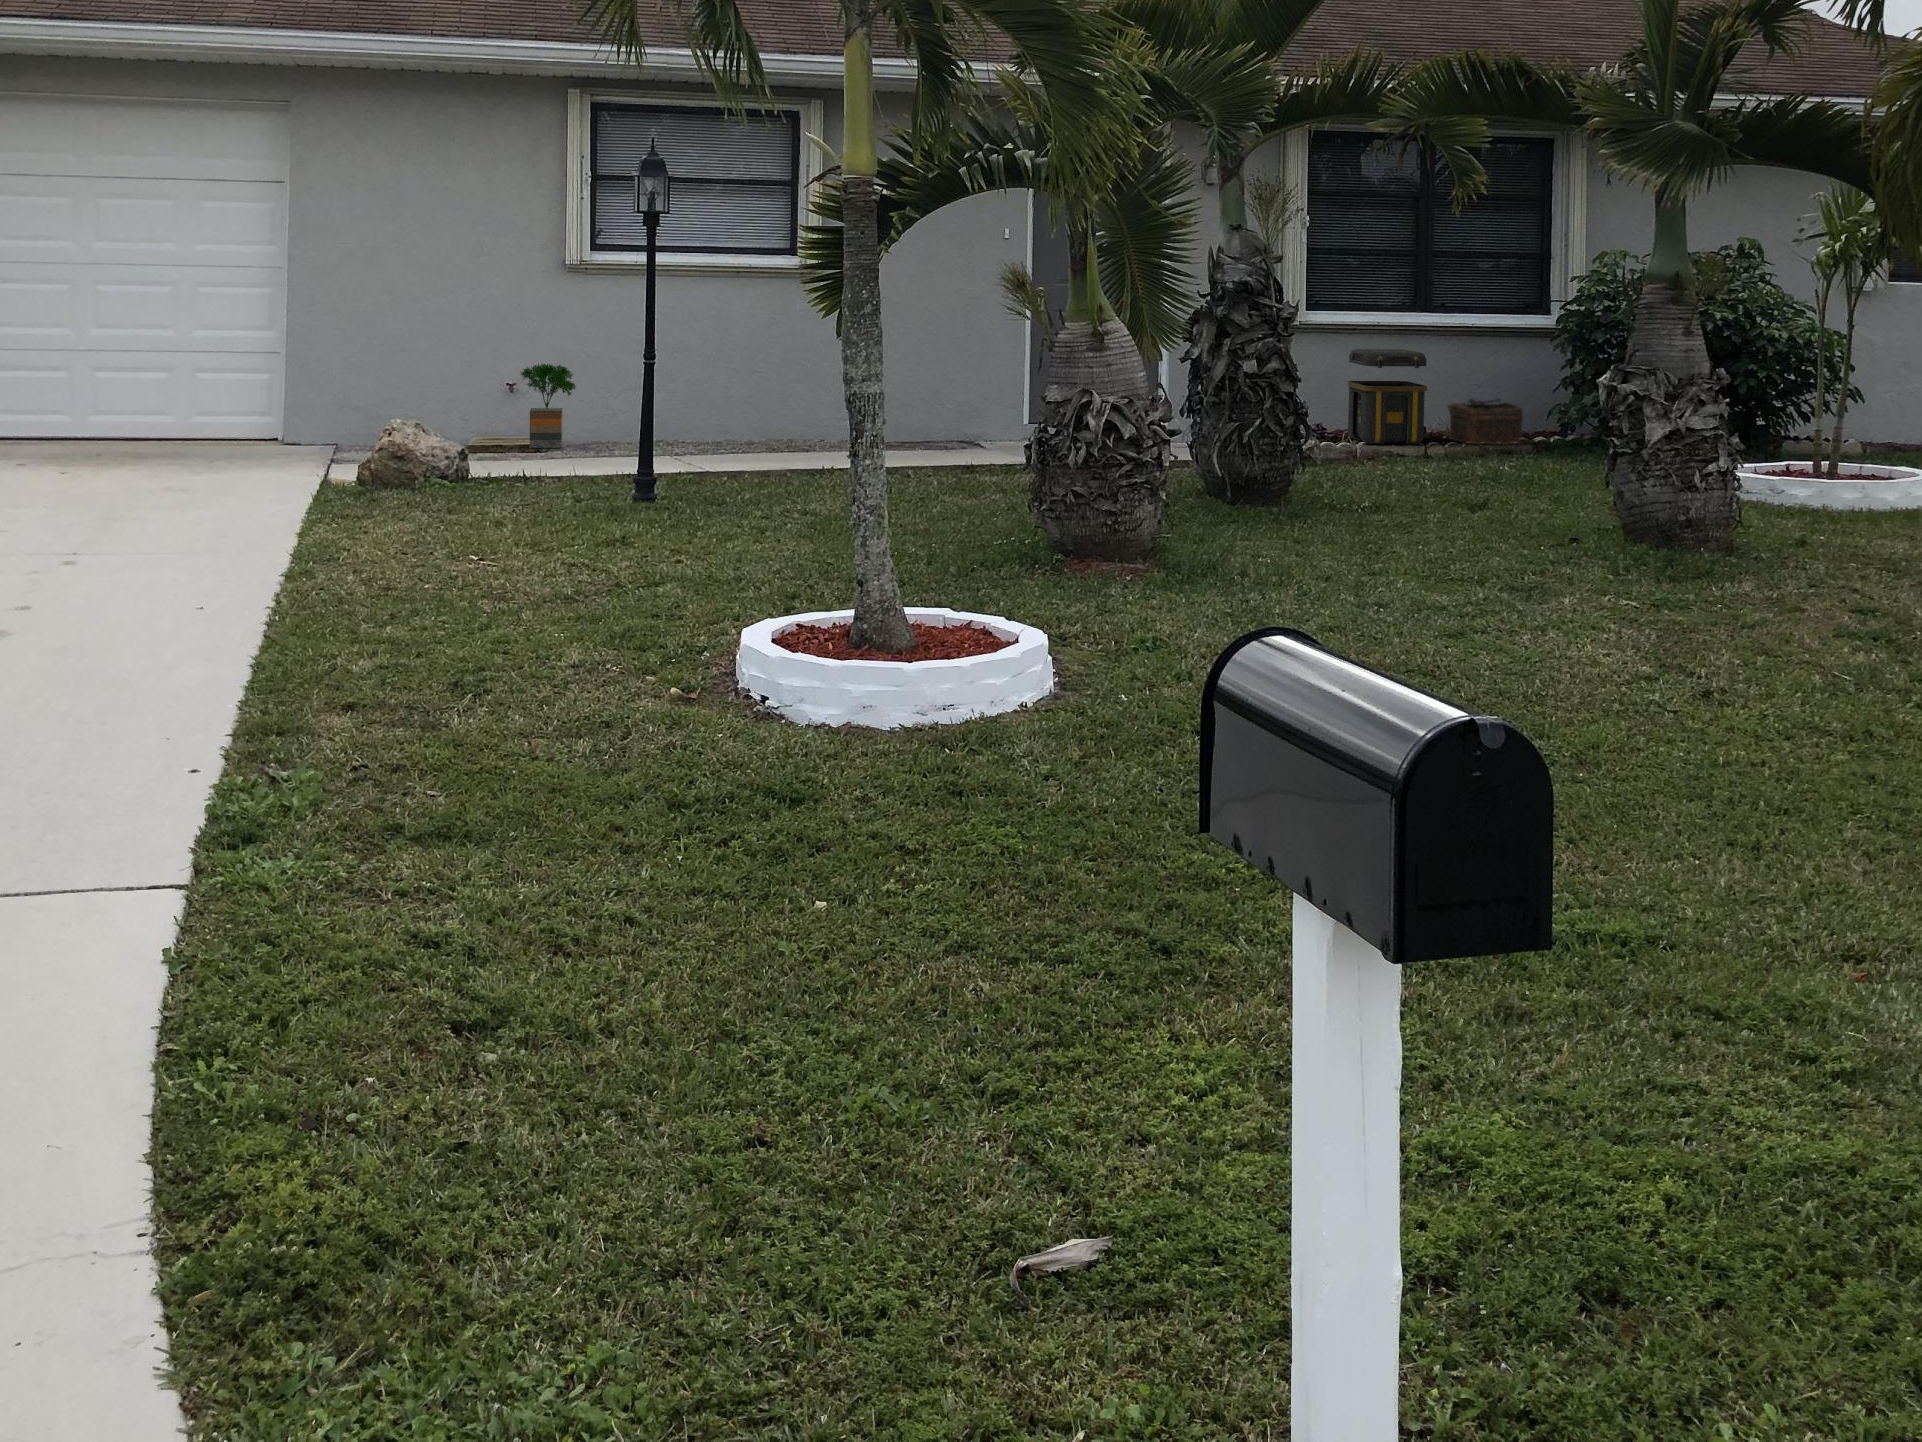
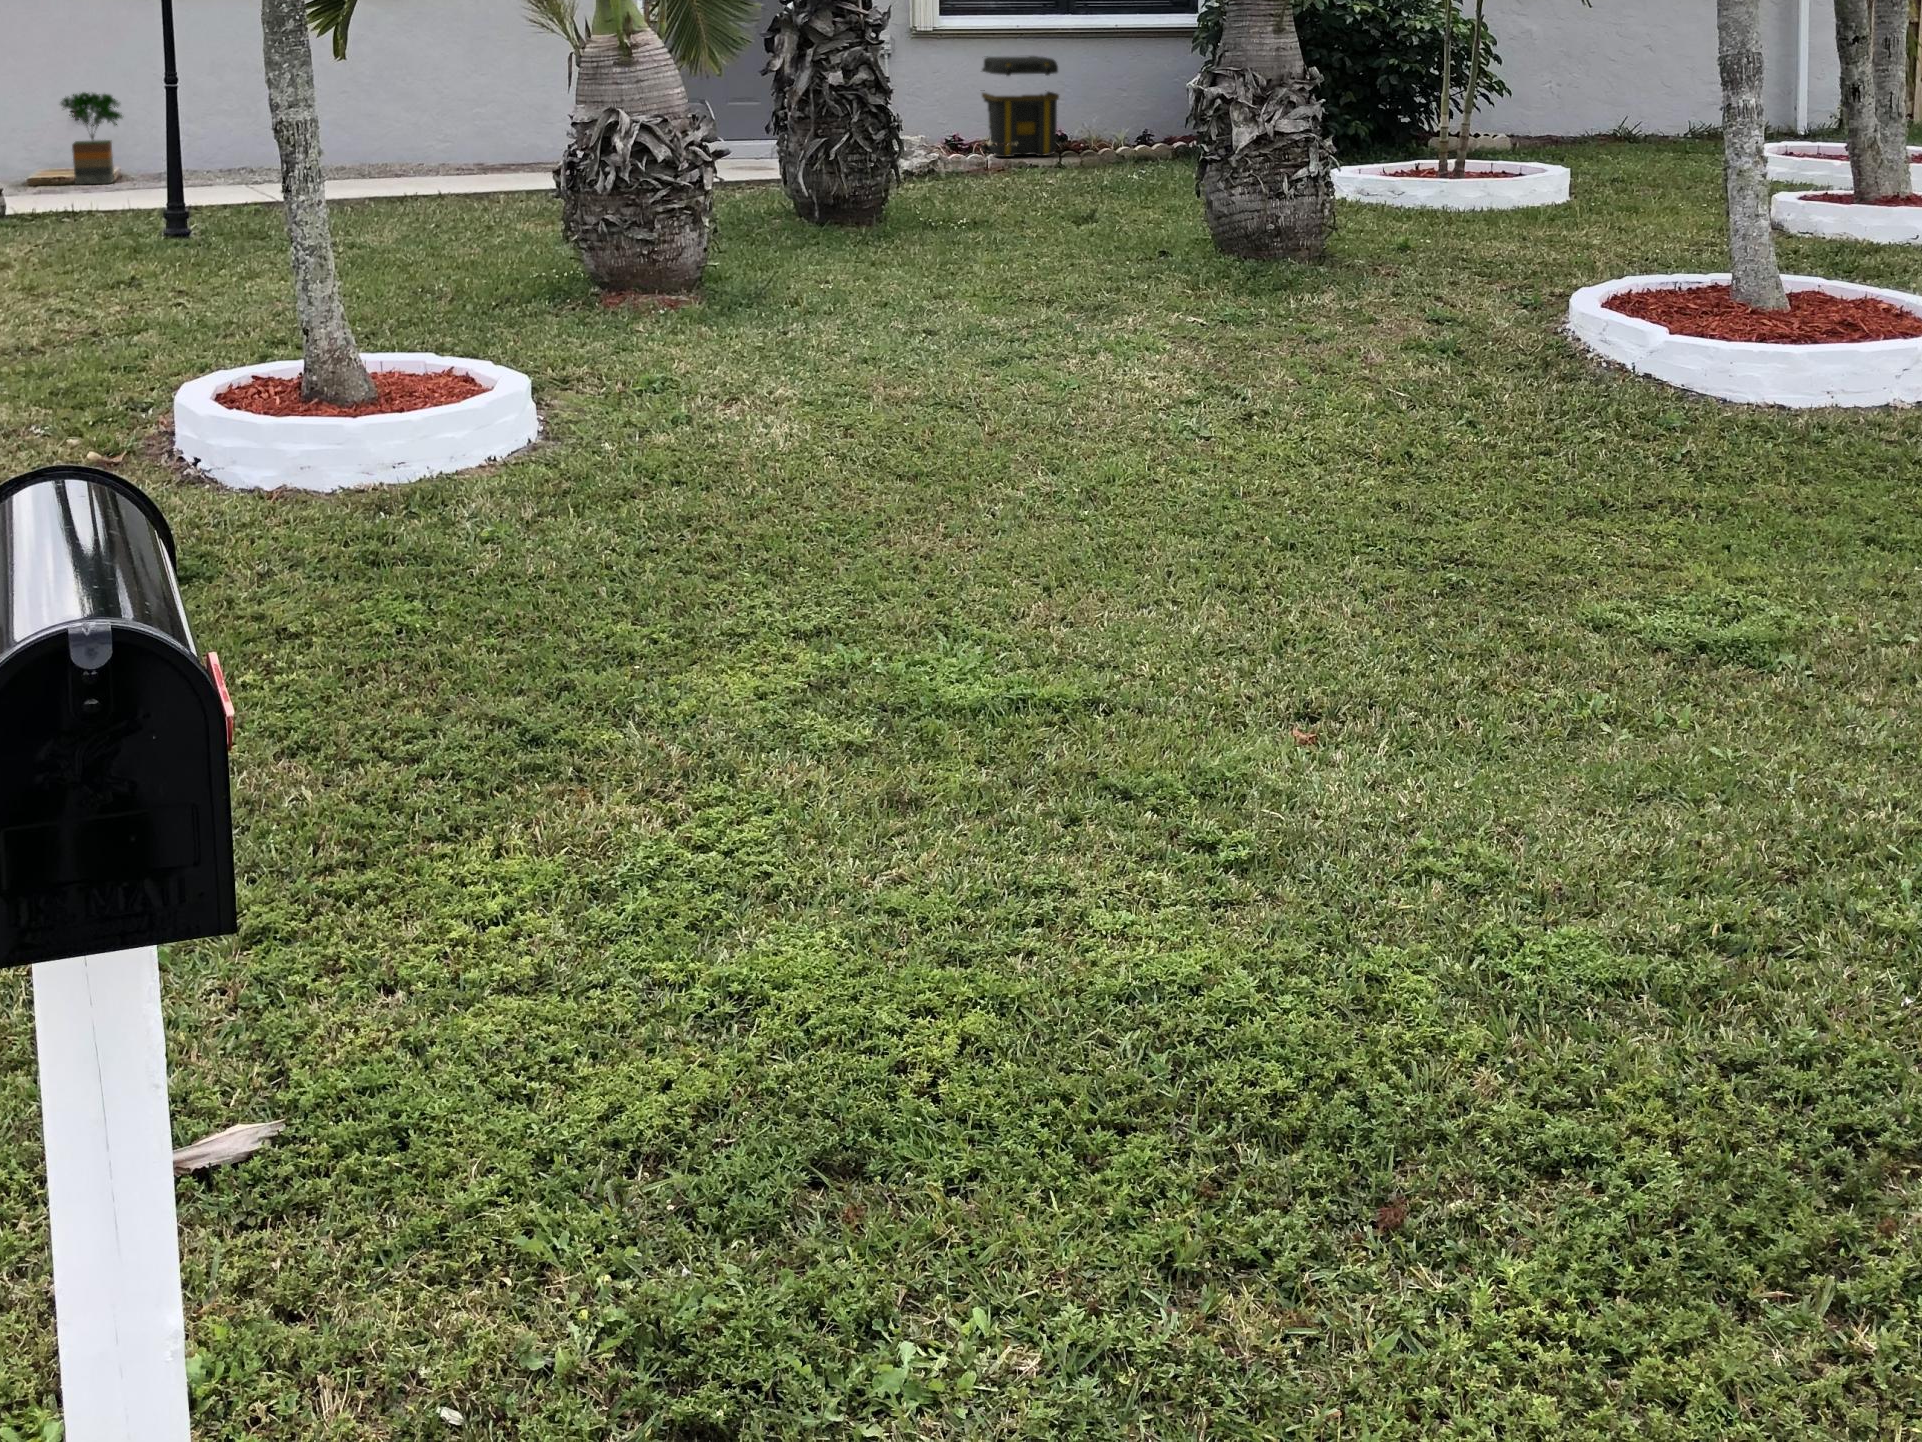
basket: present [1448,399,1523,444] -> none [1084,105,1162,155]

